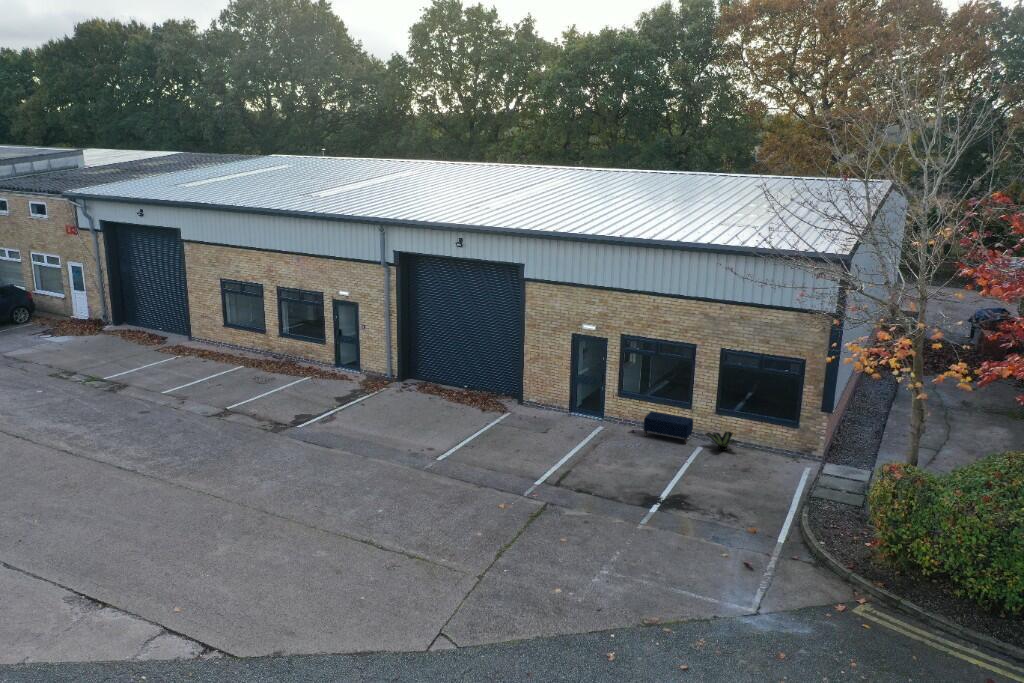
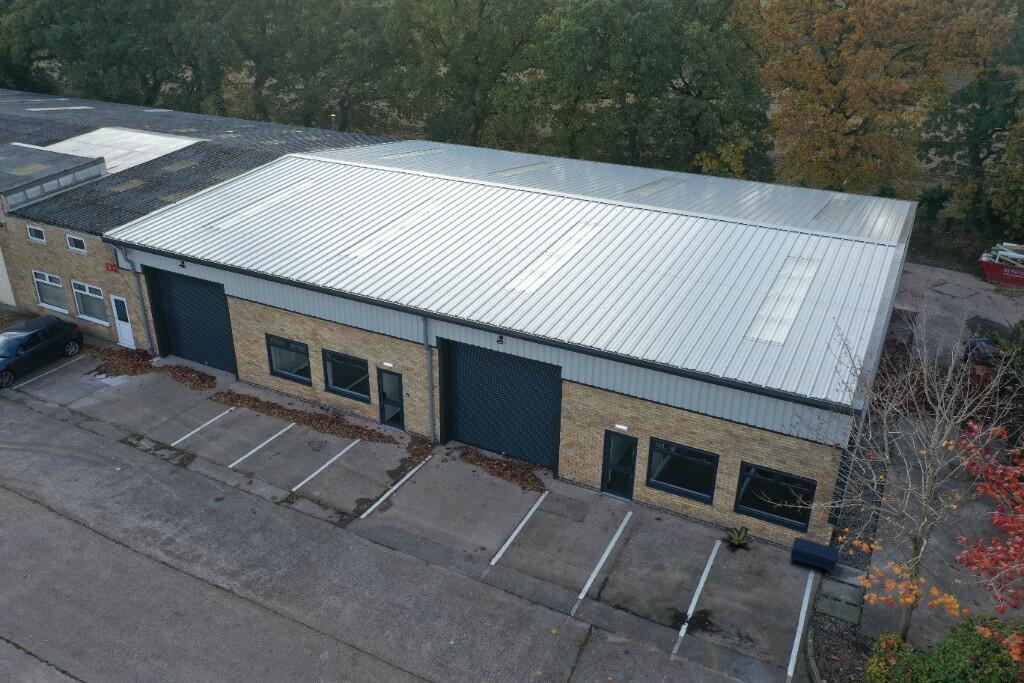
bench: present [643,412,693,444] -> present [790,537,839,575]

